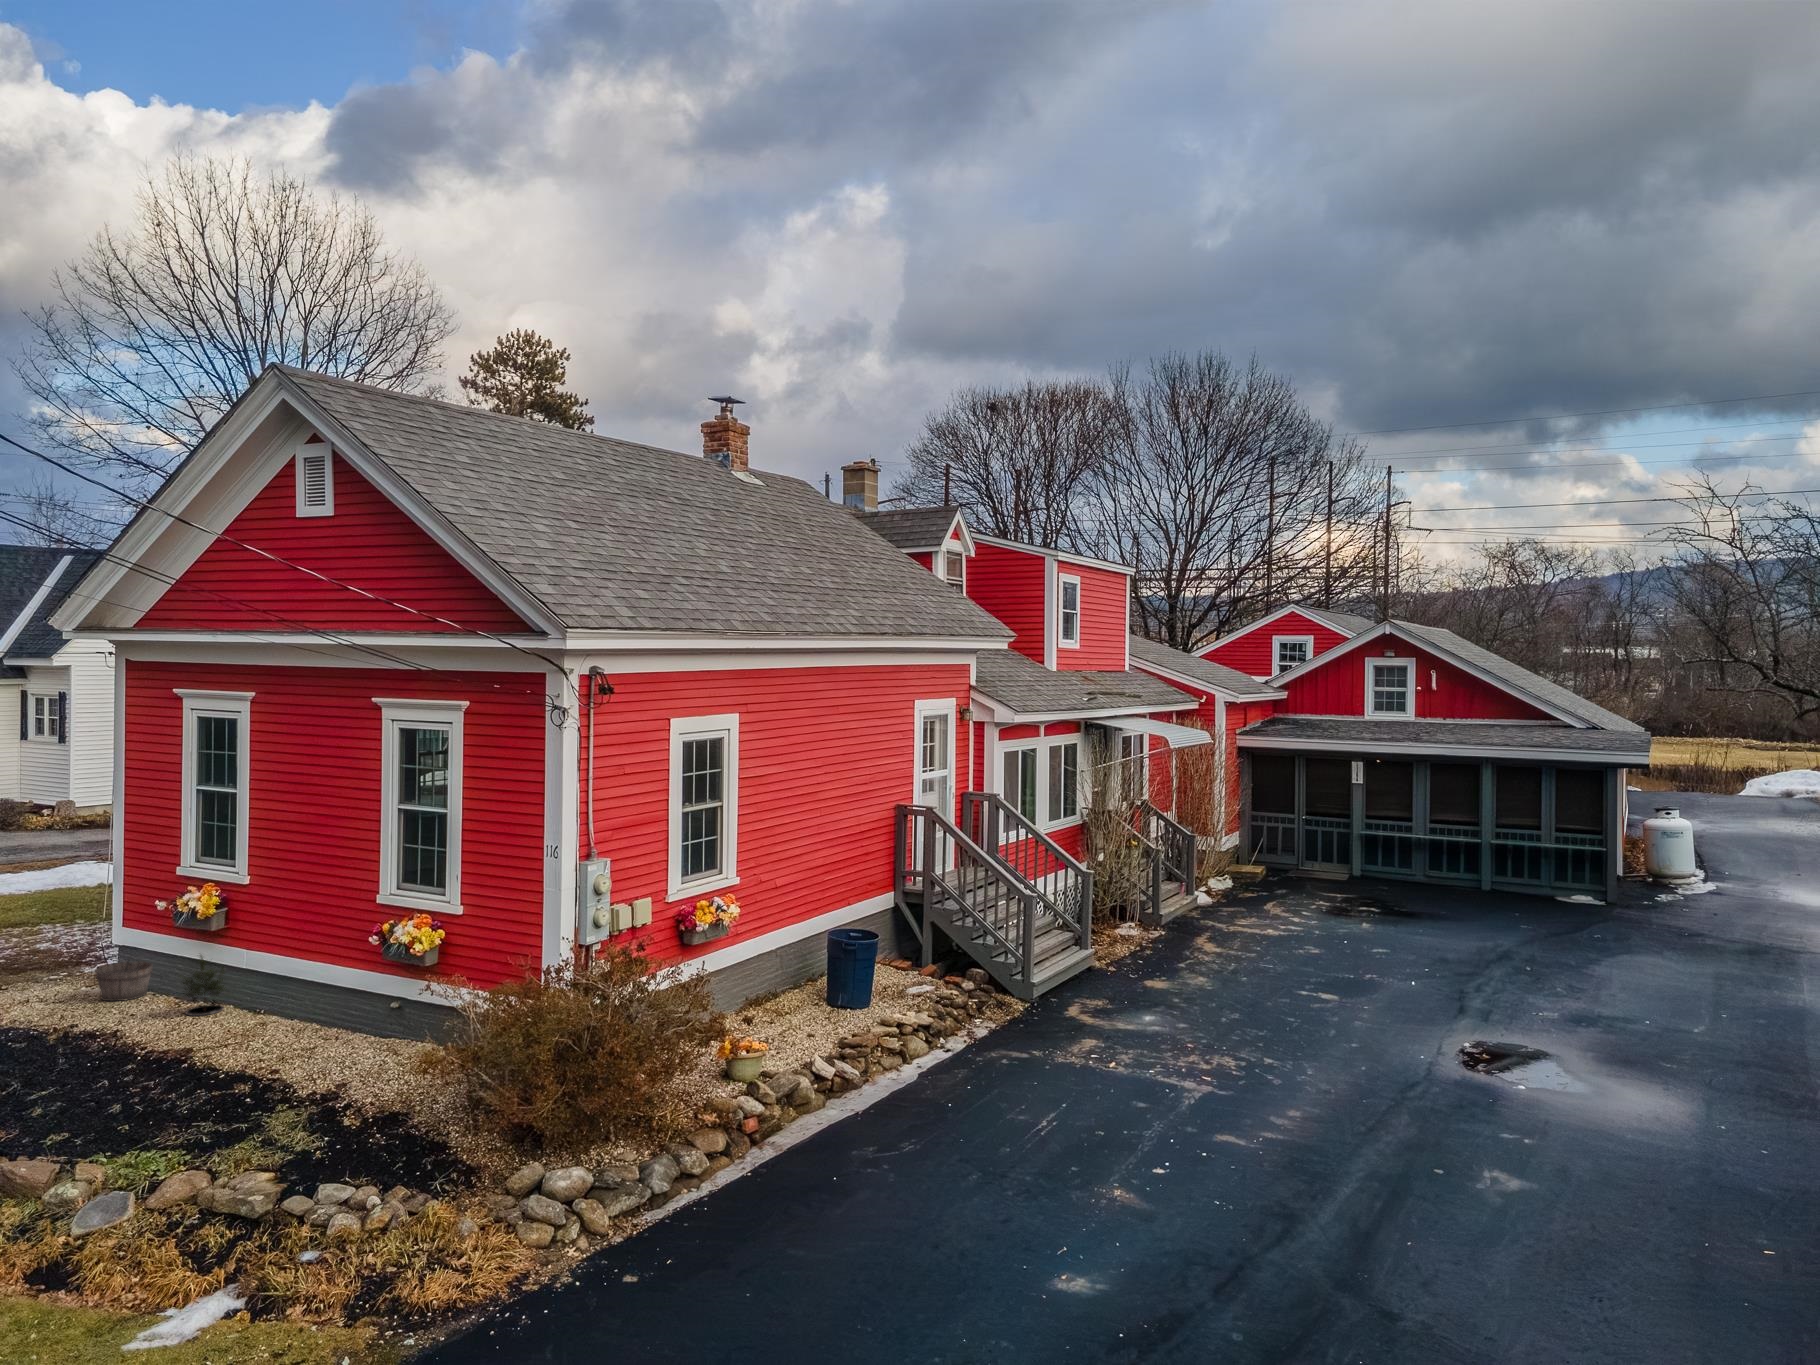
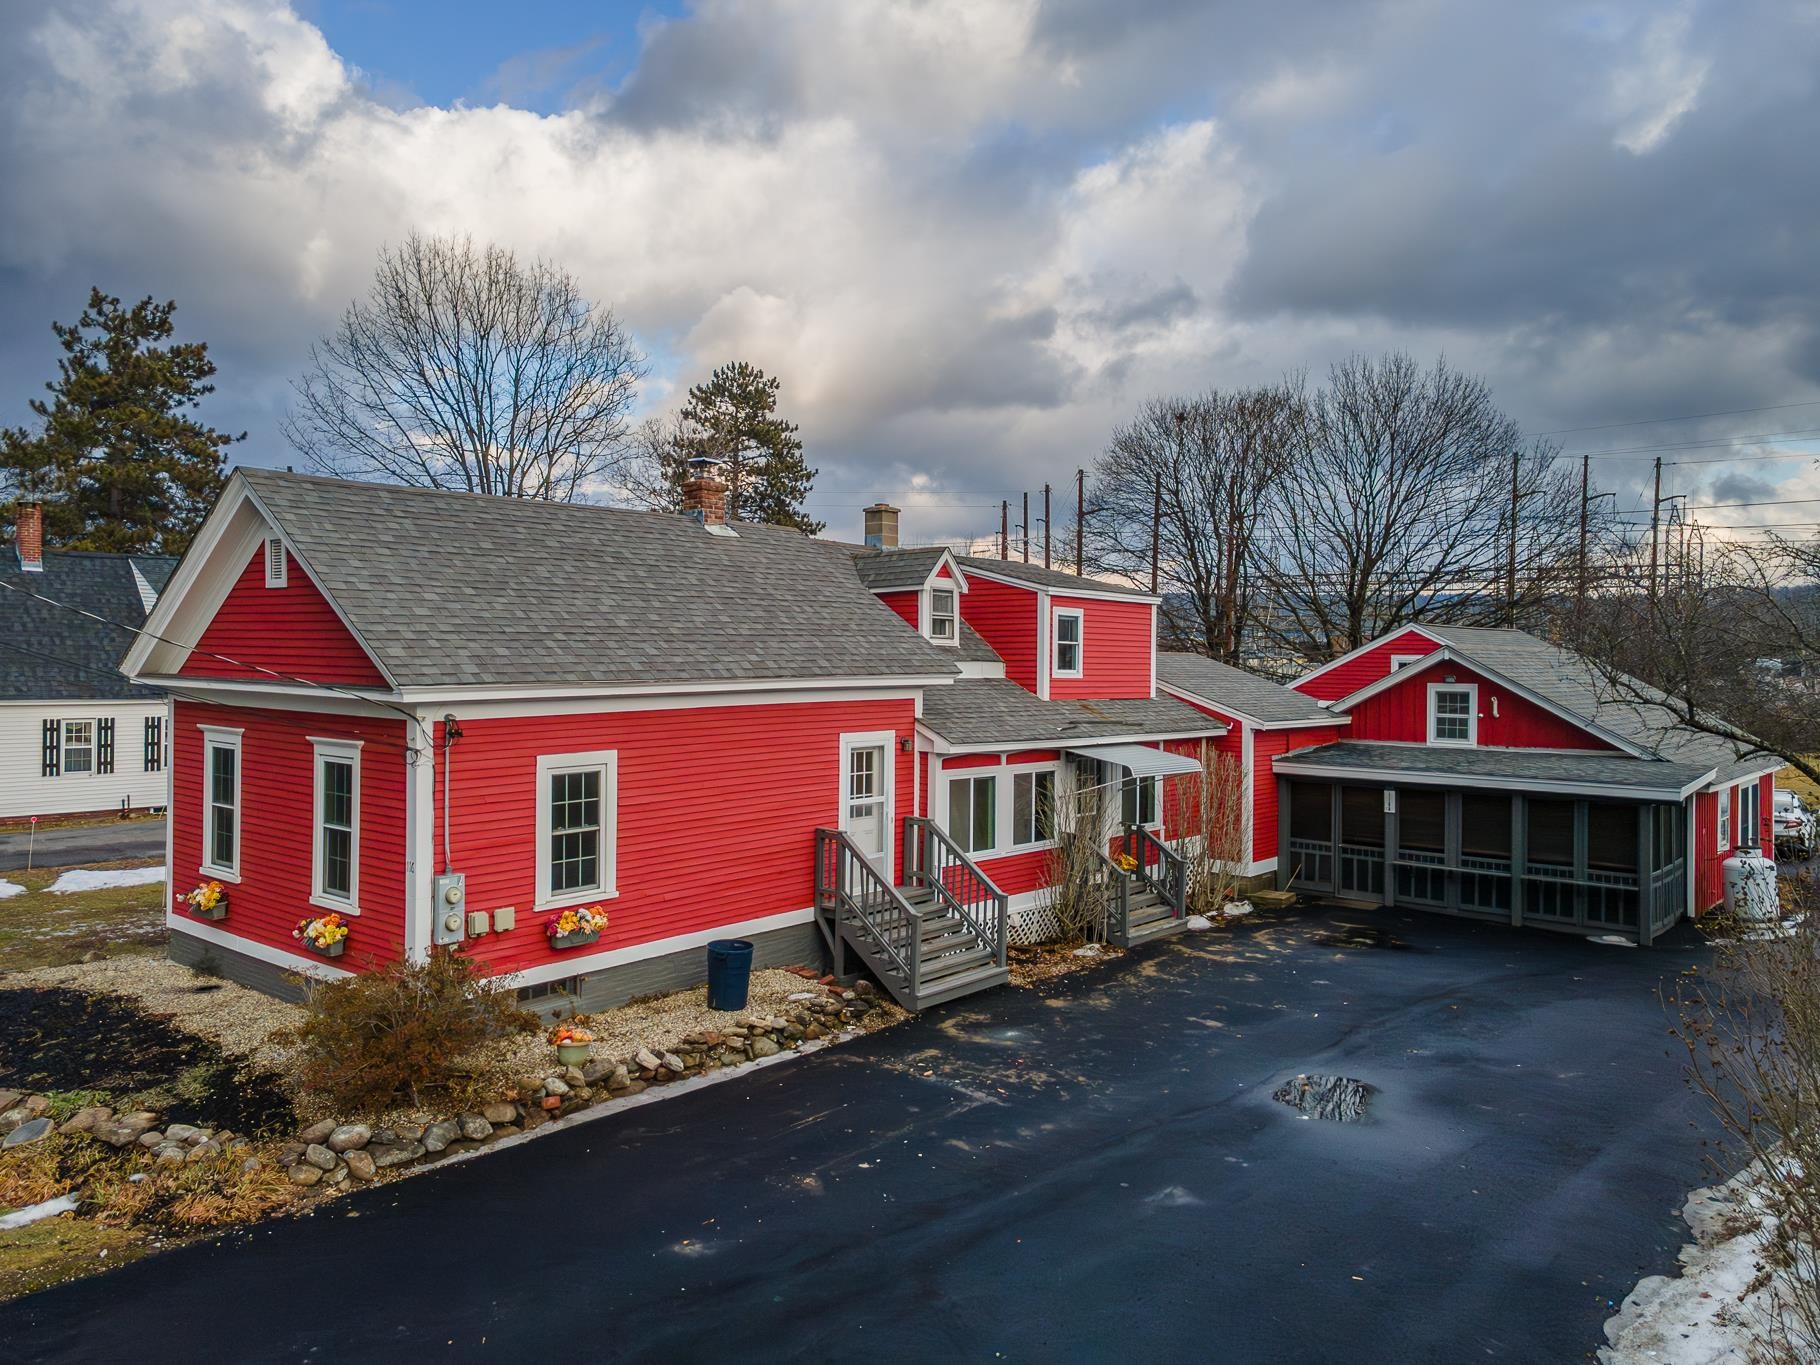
wooden bucket: present [96,960,153,1001] -> none [137,943,185,978]

